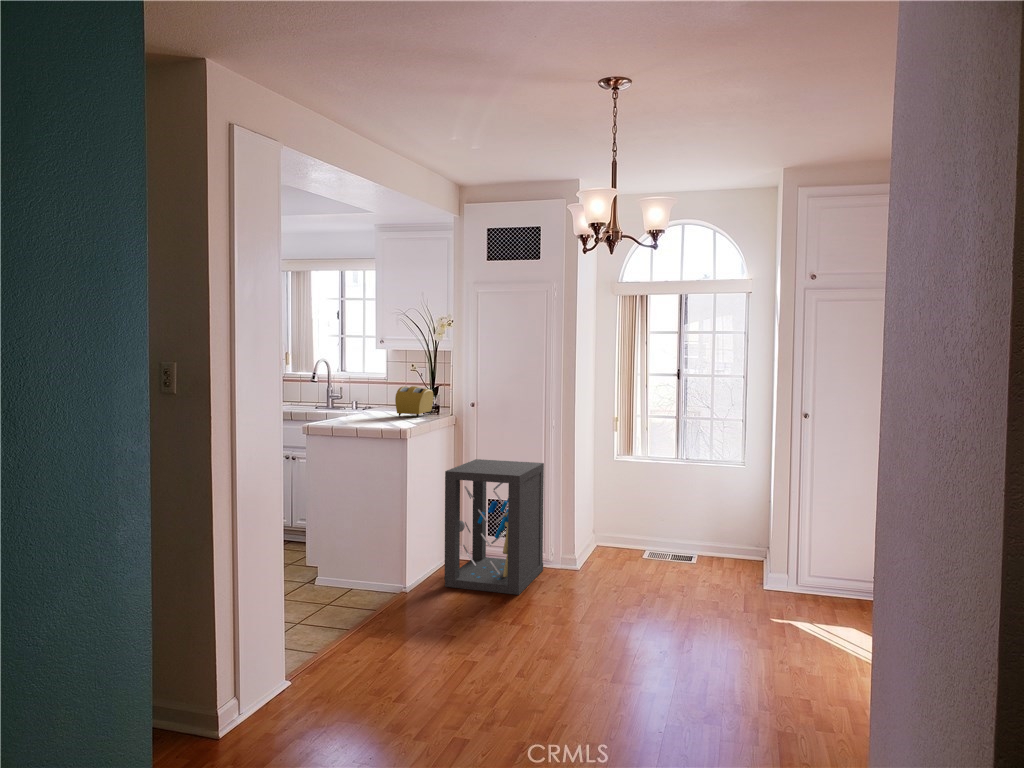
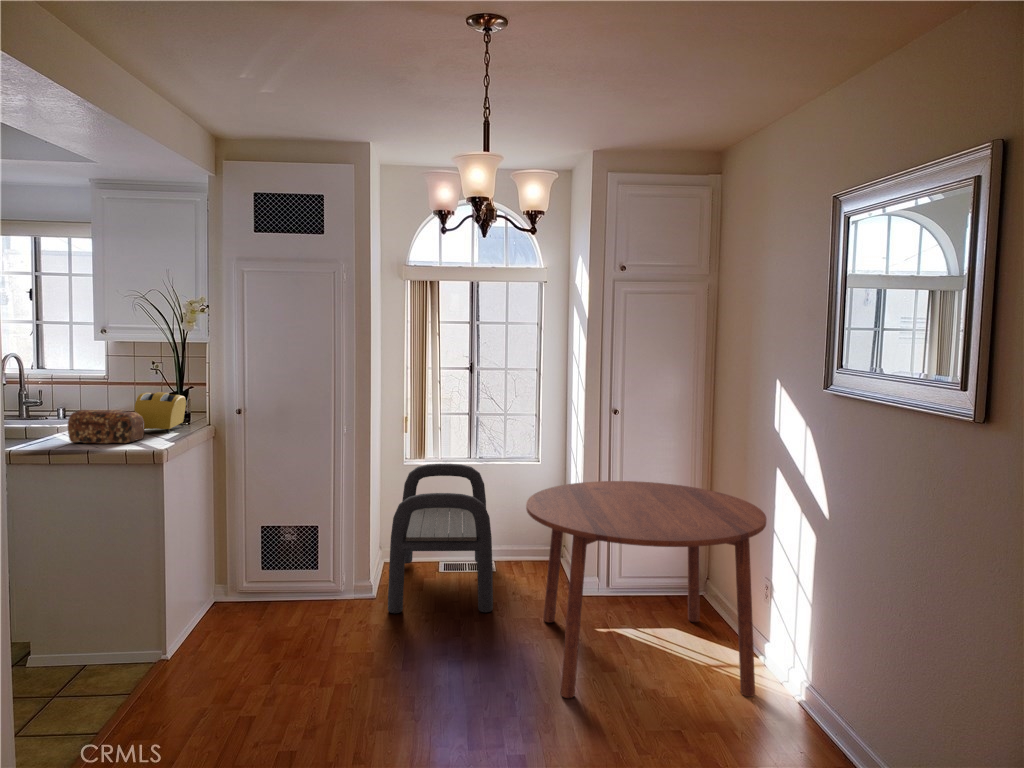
bread loaf: none [349,396,400,421] -> present [68,410,144,444]
storage cabinet: present [445,459,544,595] -> none [215,479,334,647]
bench: none [585,461,691,591] -> present [388,464,493,613]
dining table: none [692,477,931,682] -> present [526,481,766,698]

